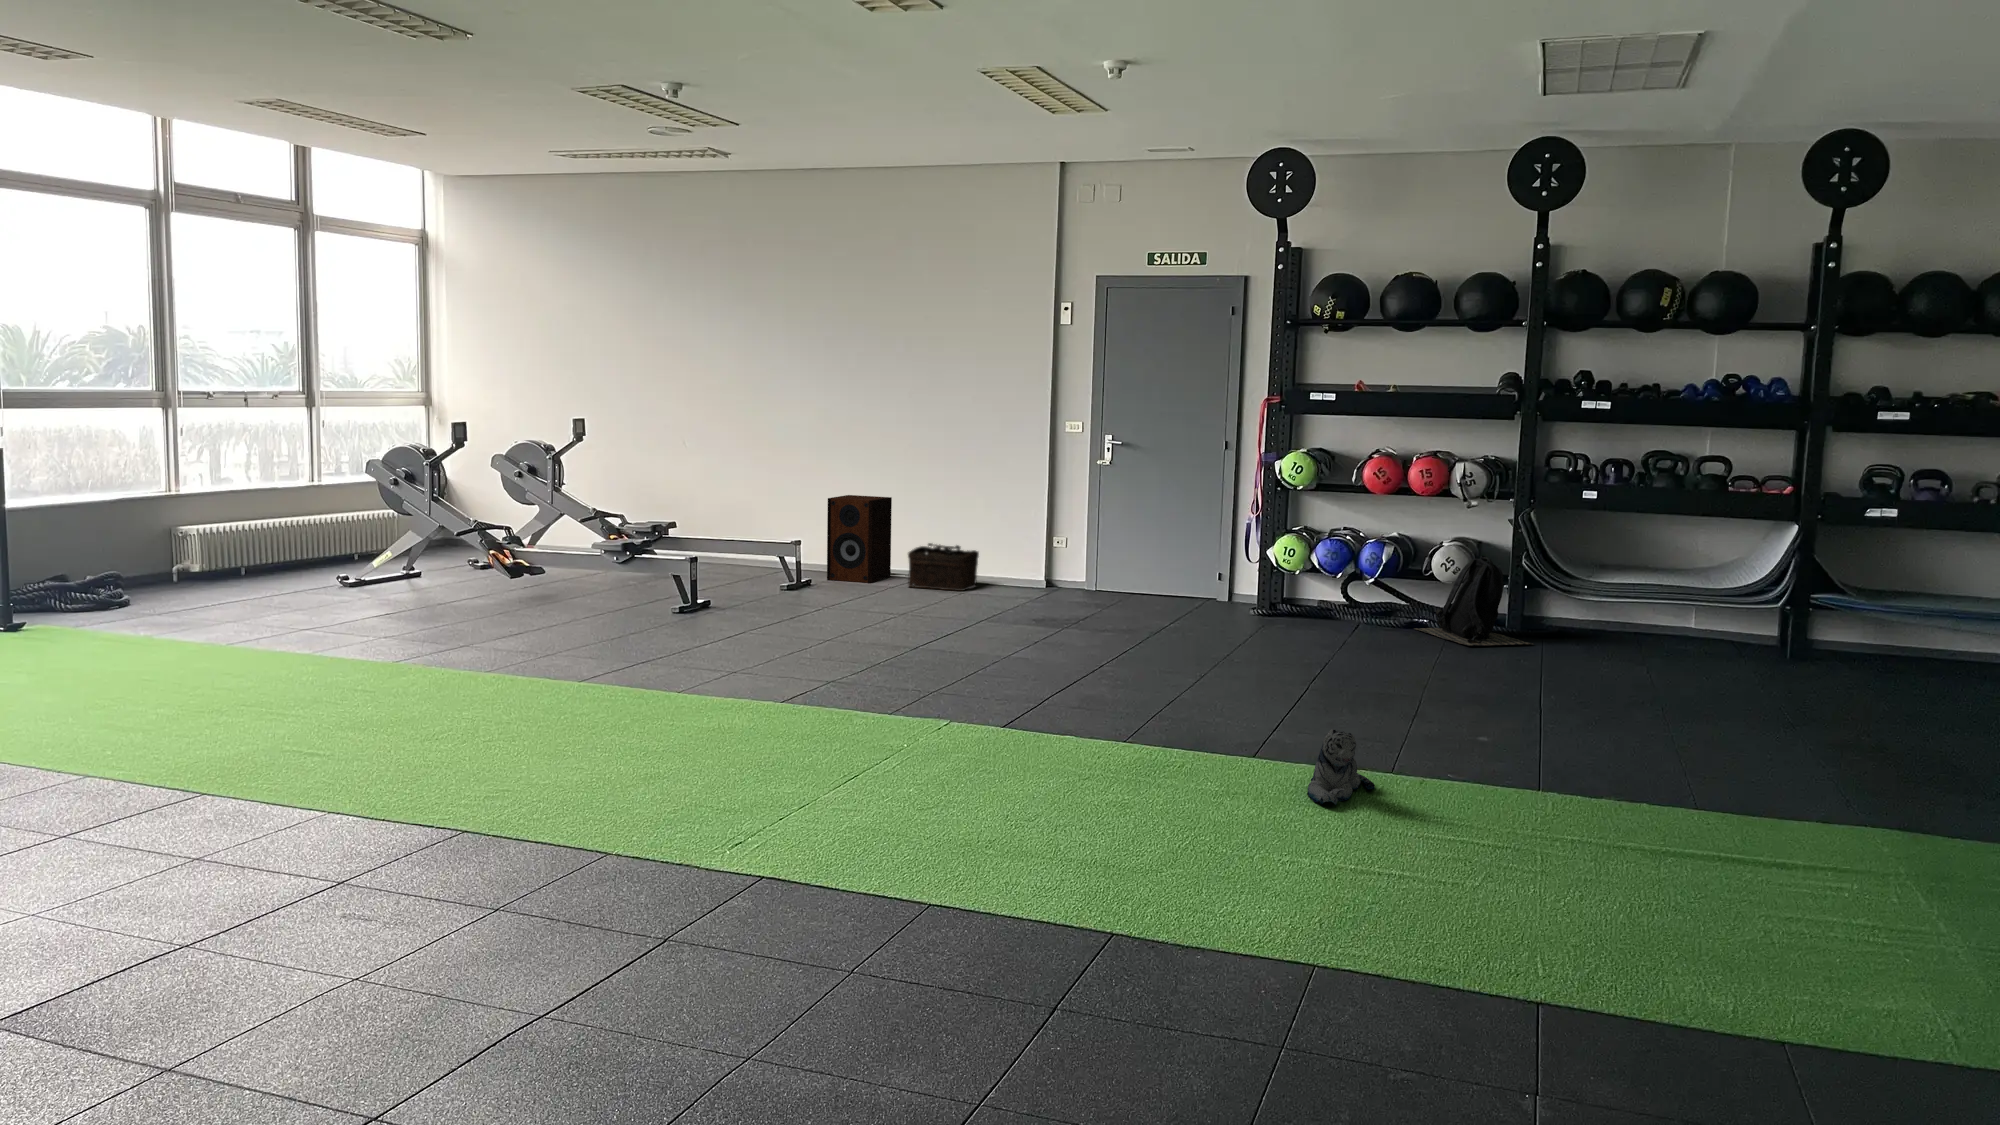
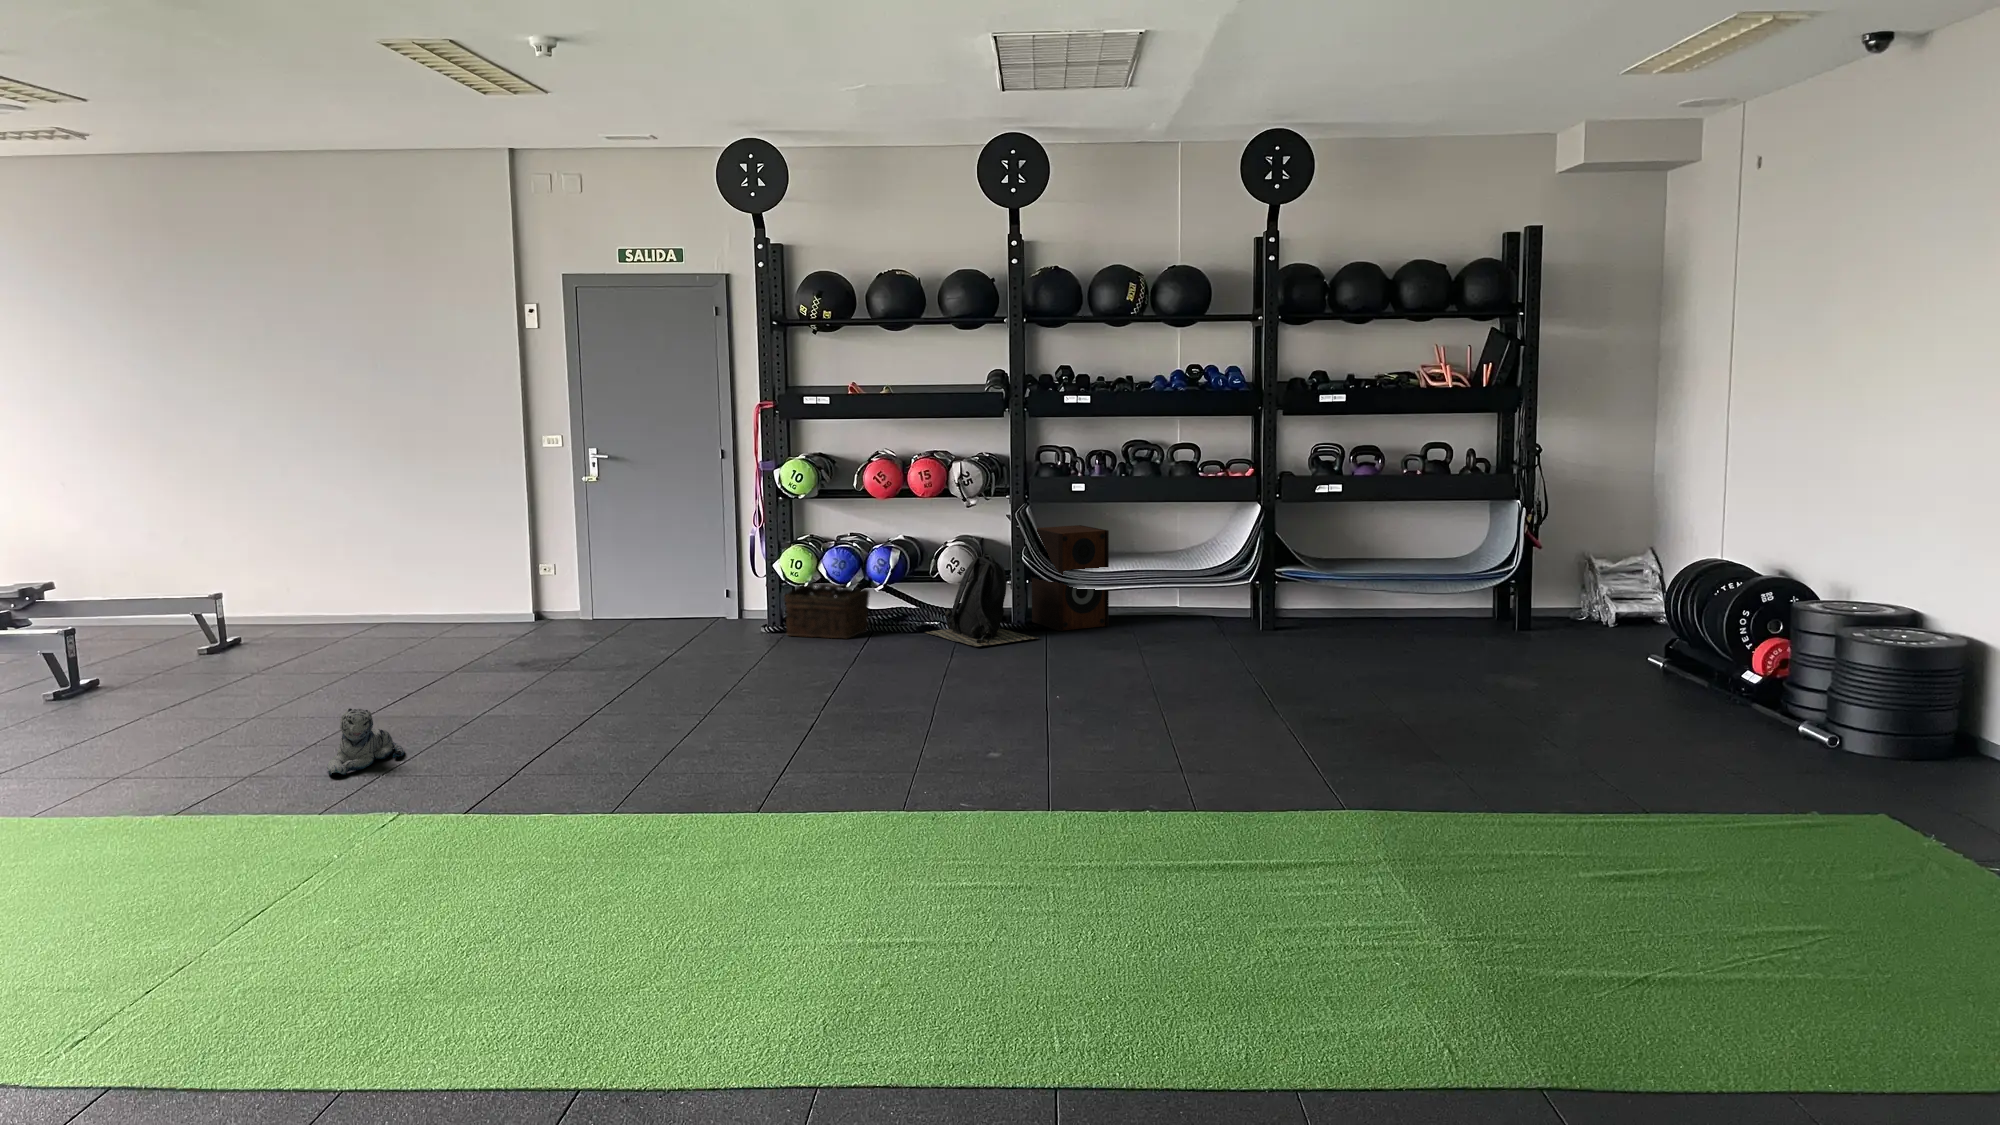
speaker: present [827,495,892,583] -> present [1032,525,1109,631]
basket: present [908,543,979,591] -> present [784,583,870,638]
plush toy: present [1307,729,1375,804] -> present [327,708,404,776]

